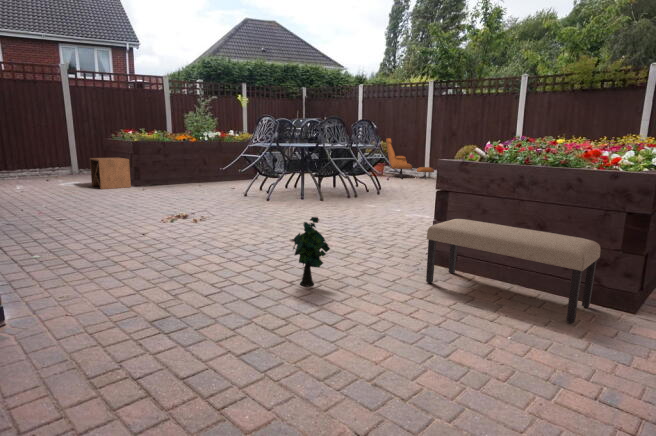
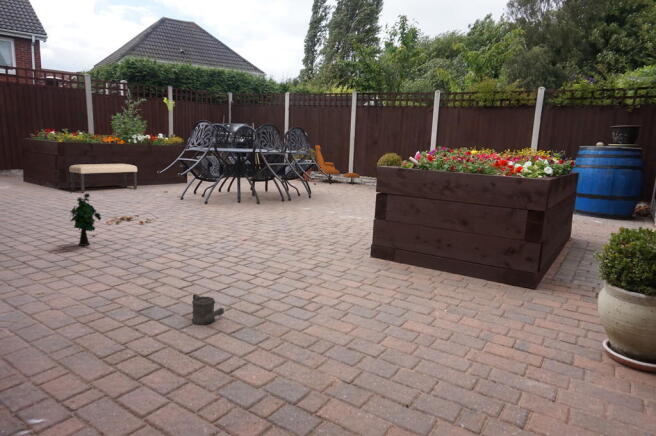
side table: present [90,157,131,189] -> none [7,159,55,193]
decorative plant: present [290,217,330,286] -> present [70,193,101,246]
bench: present [426,219,601,323] -> present [69,164,137,193]
watering can: none [203,305,232,342] -> present [192,294,224,325]

